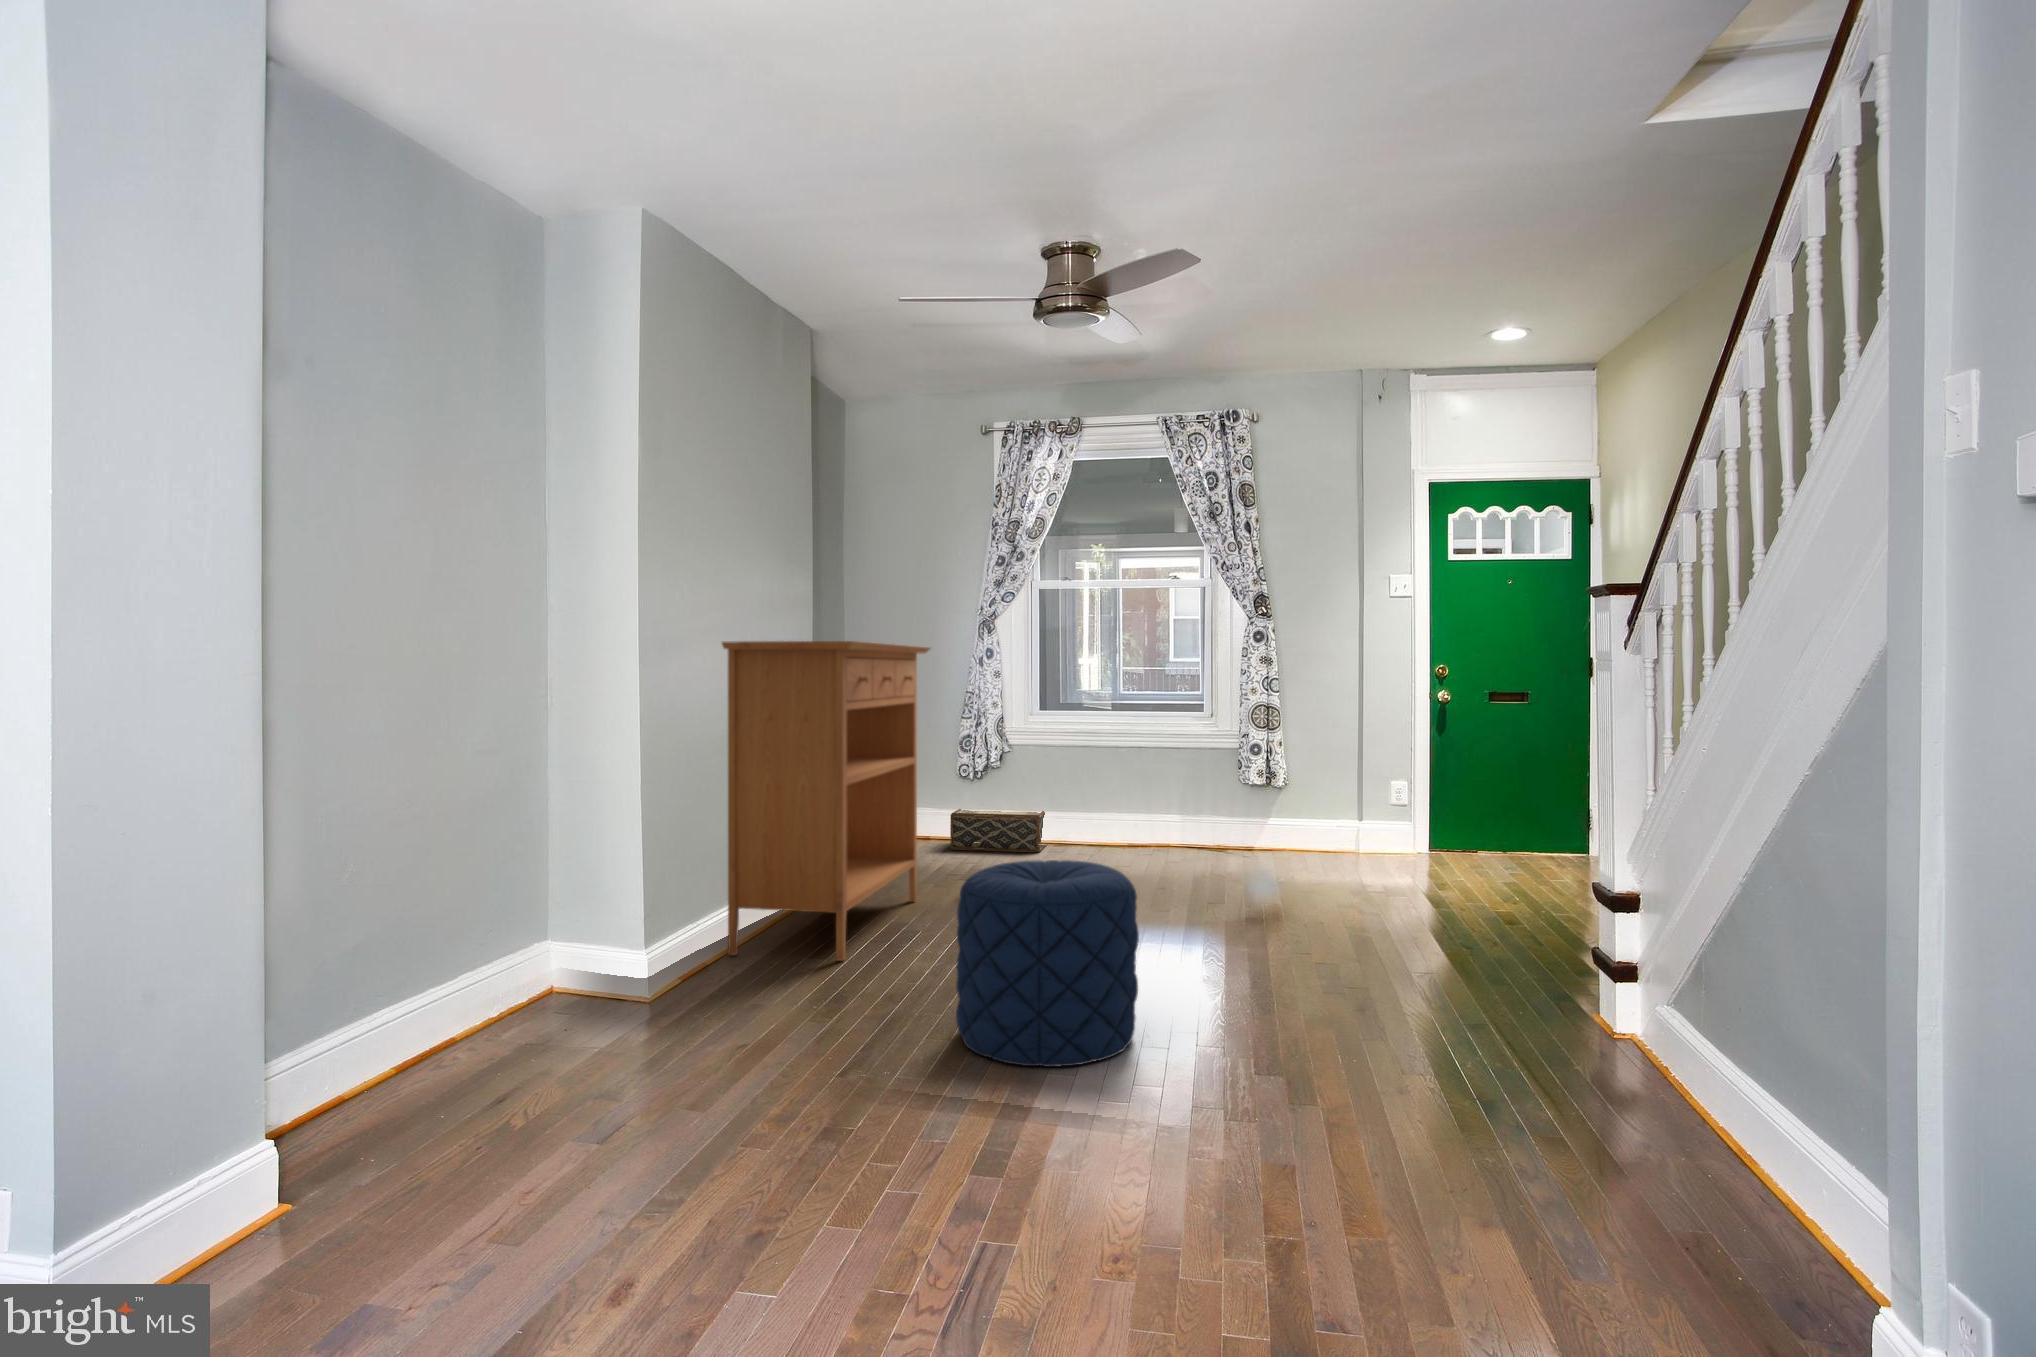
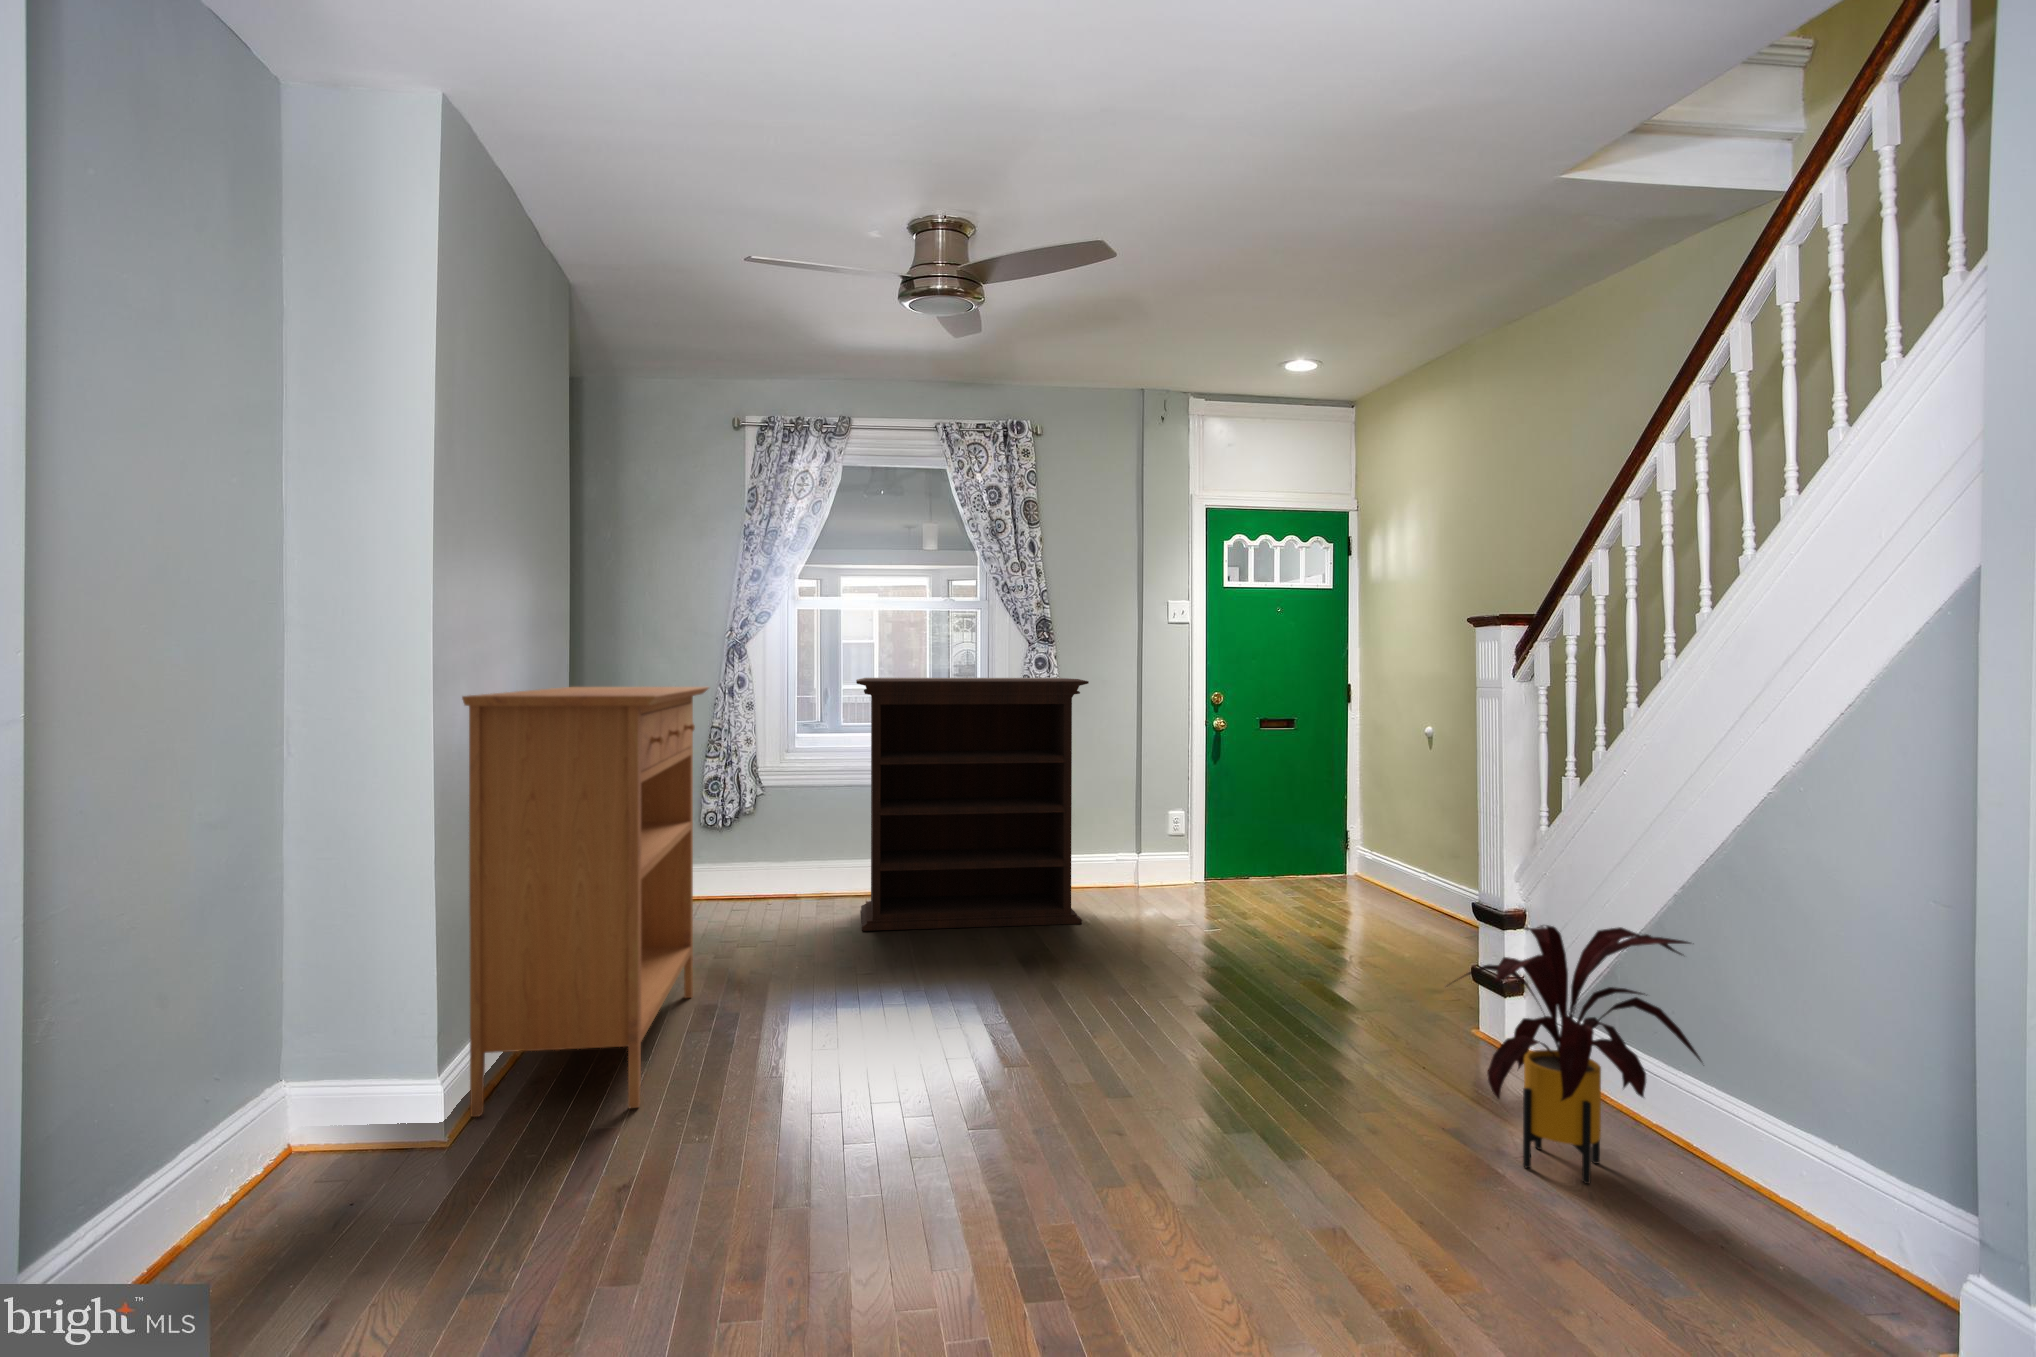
bookshelf: none [1071,646,1285,875] -> present [856,678,1089,931]
woven basket: present [950,809,1046,852] -> none [700,857,811,912]
house plant: none [1508,838,1758,1083] -> present [1460,925,1702,1184]
pouf: present [956,860,1139,1067] -> none [847,977,1076,1266]

